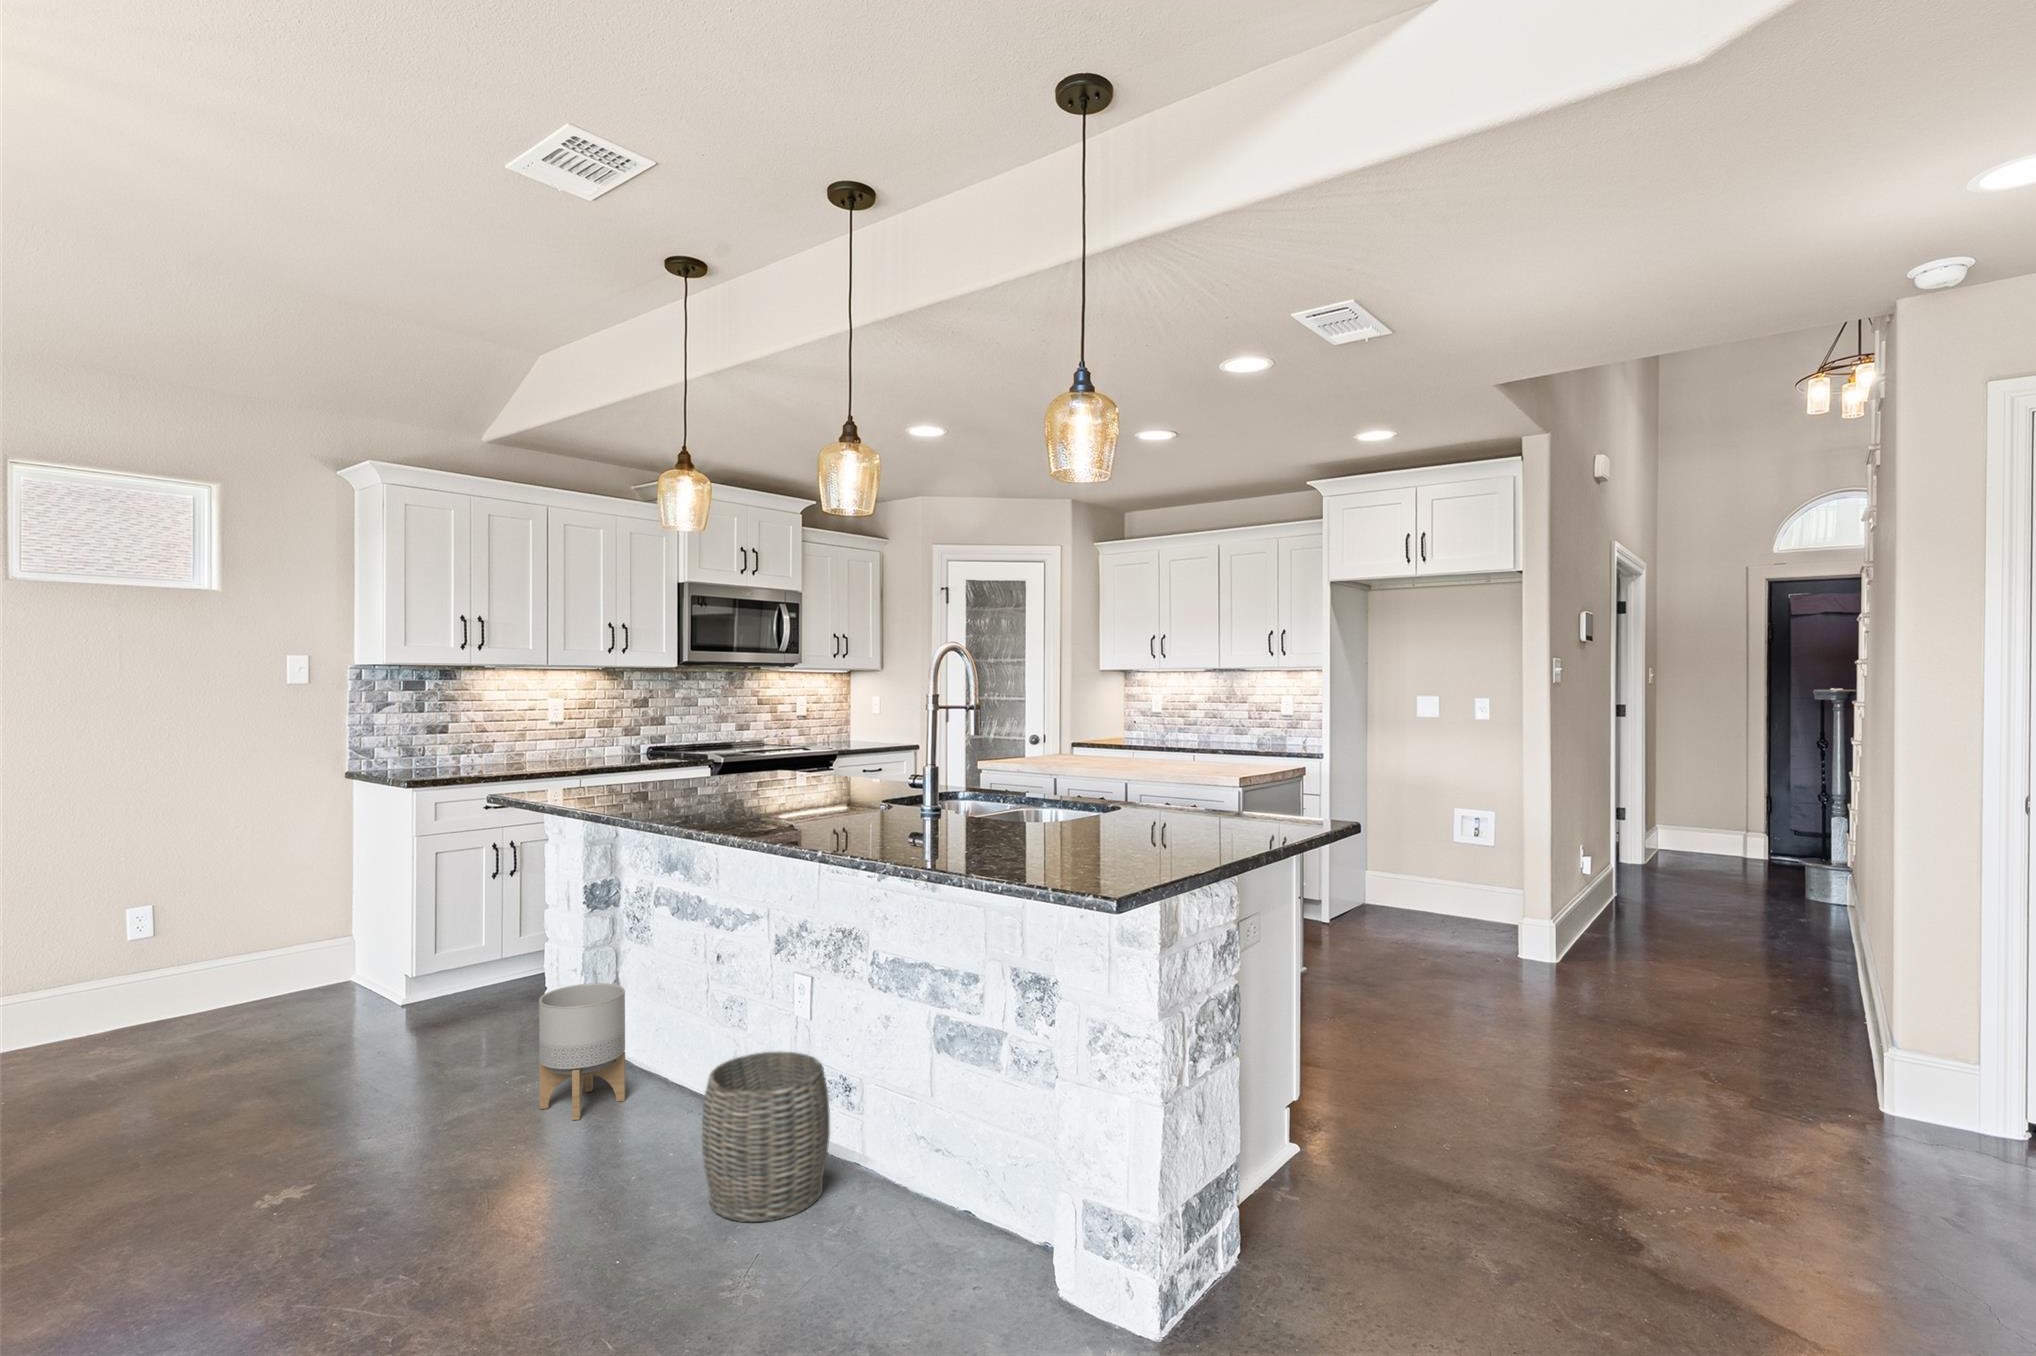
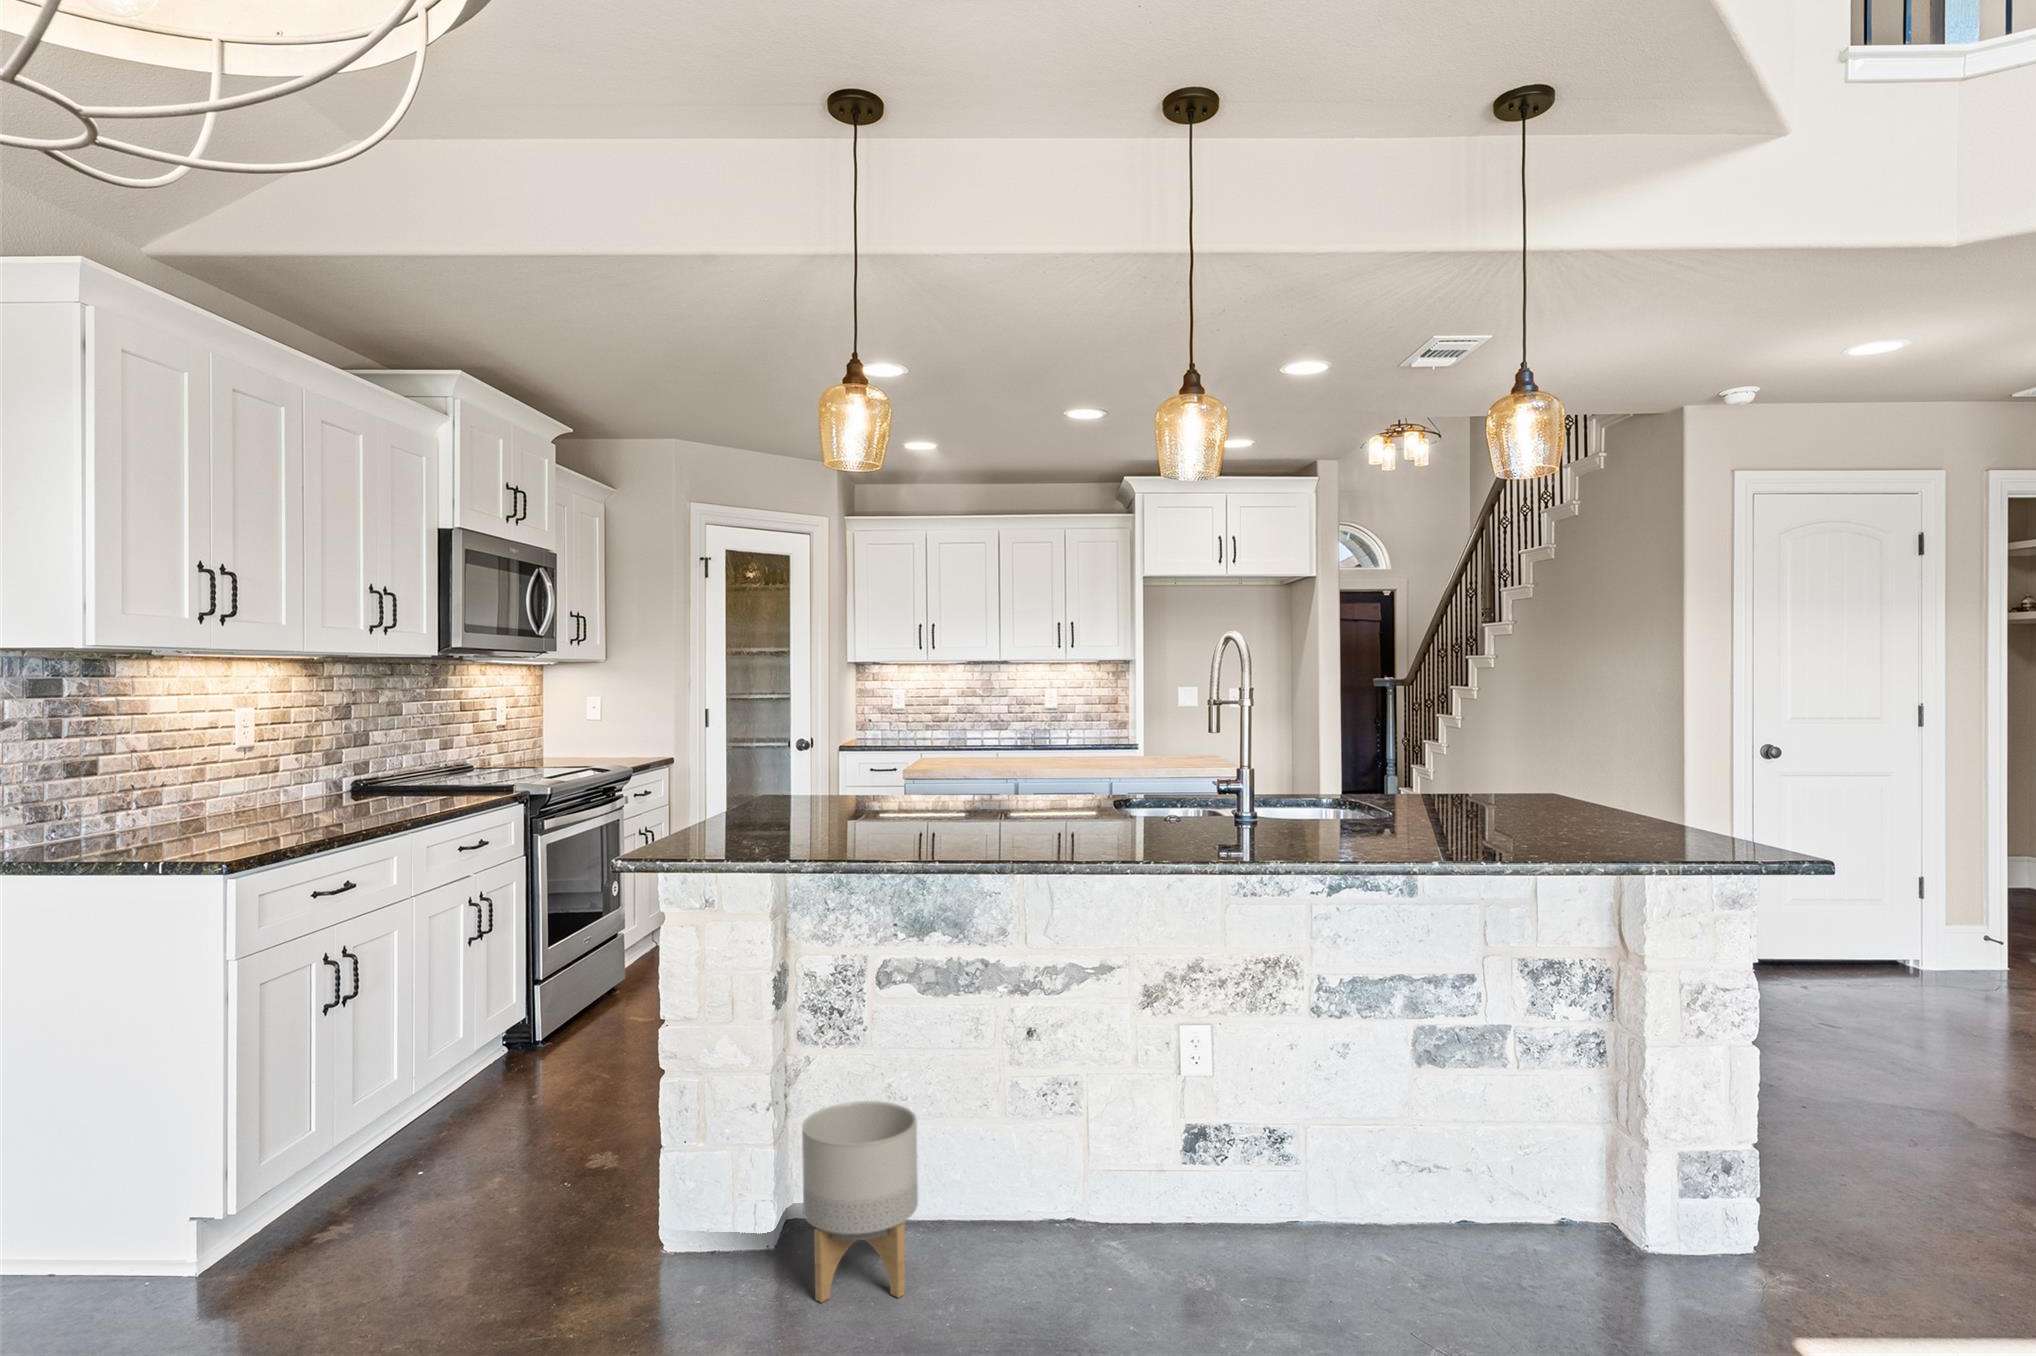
woven basket: present [702,1051,830,1222] -> none [1213,1109,1364,1316]

